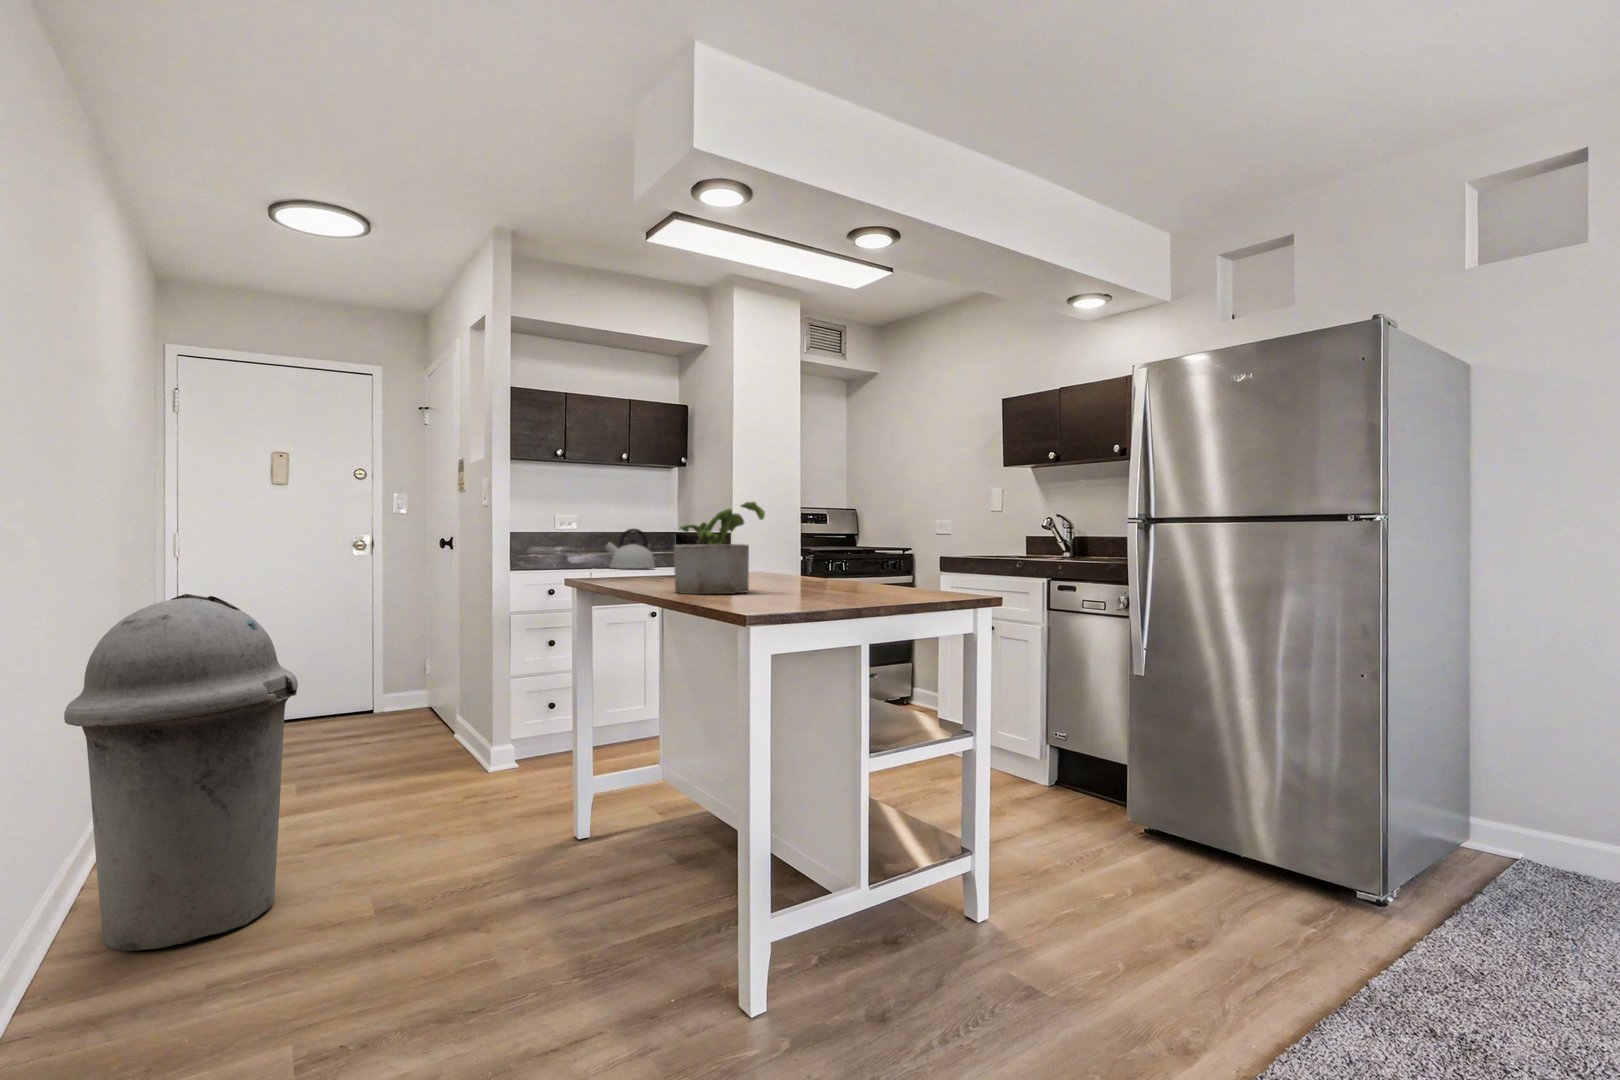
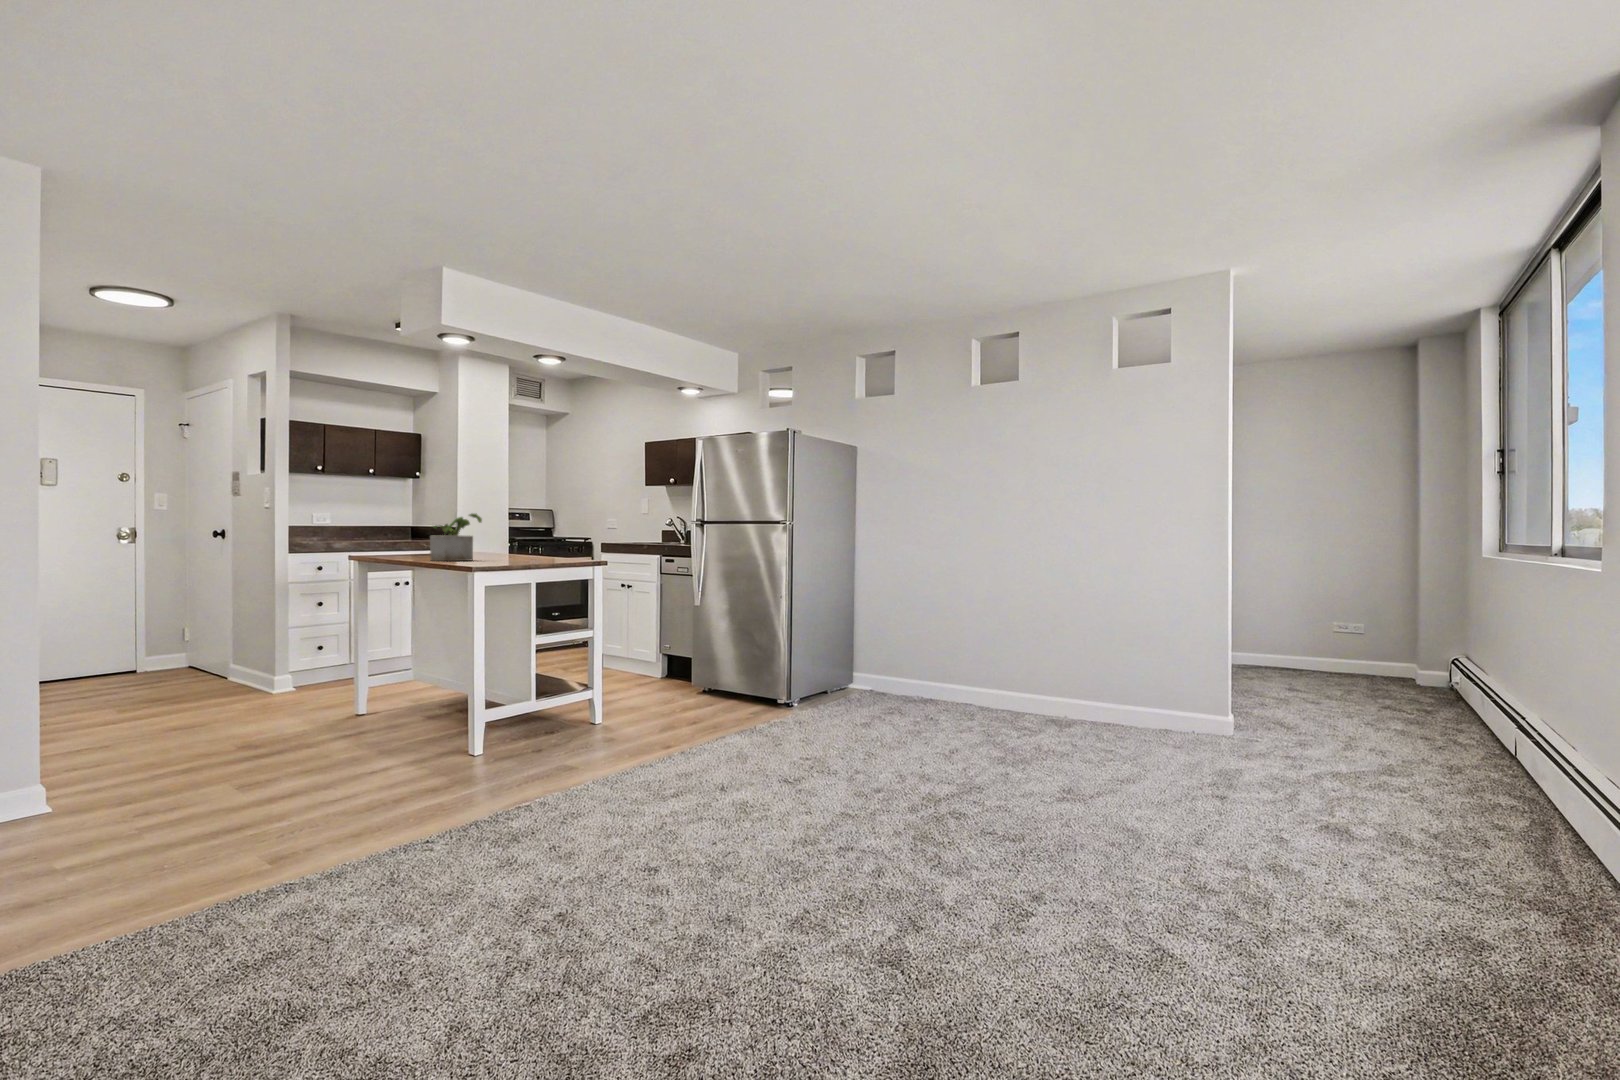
kettle: present [605,529,655,569] -> none [360,524,399,552]
trash can: present [64,594,298,951] -> none [35,565,181,768]

